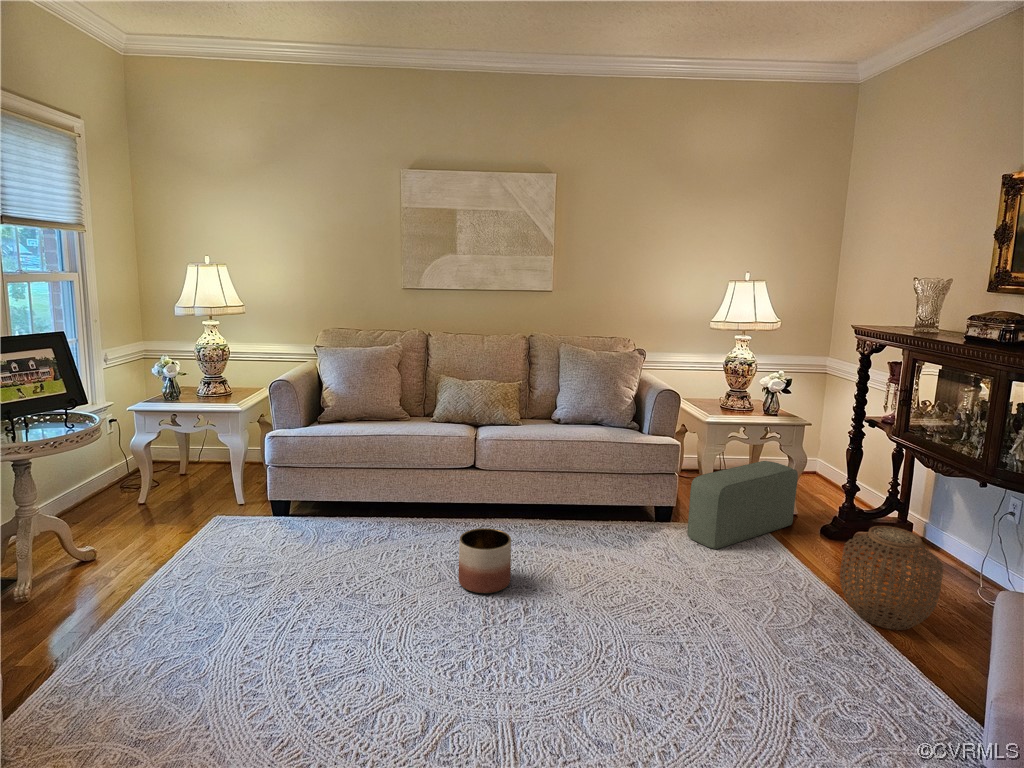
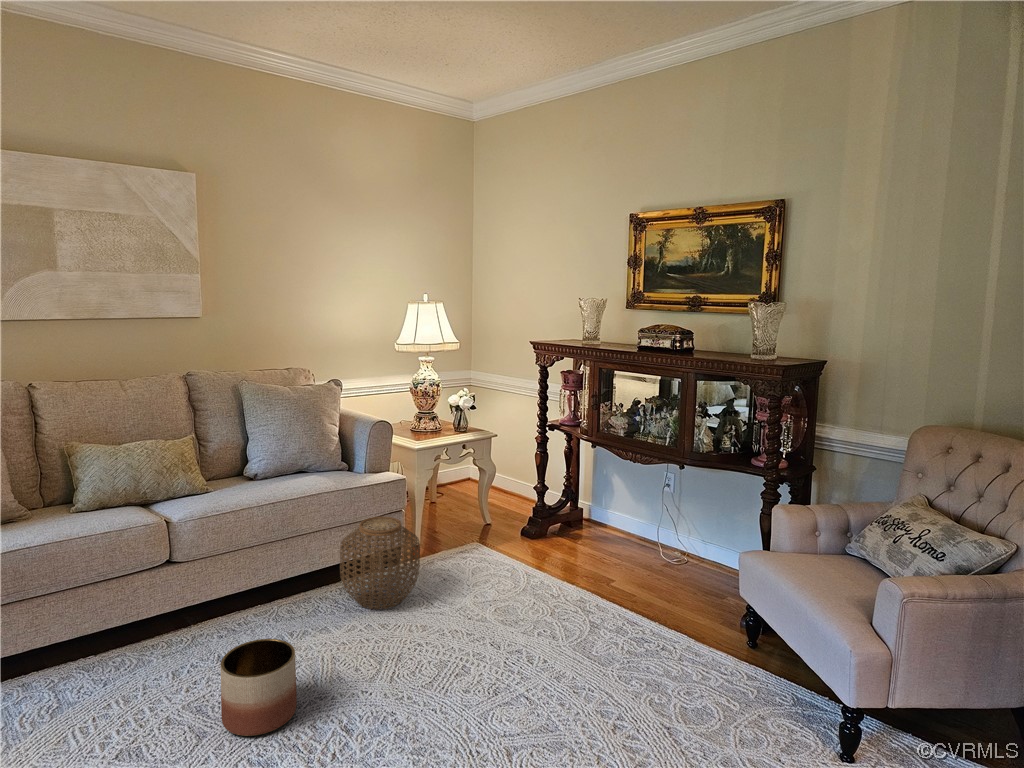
pouf: present [687,461,798,549] -> none [430,477,503,578]
woven basket: present [840,526,943,630] -> present [340,517,420,609]

